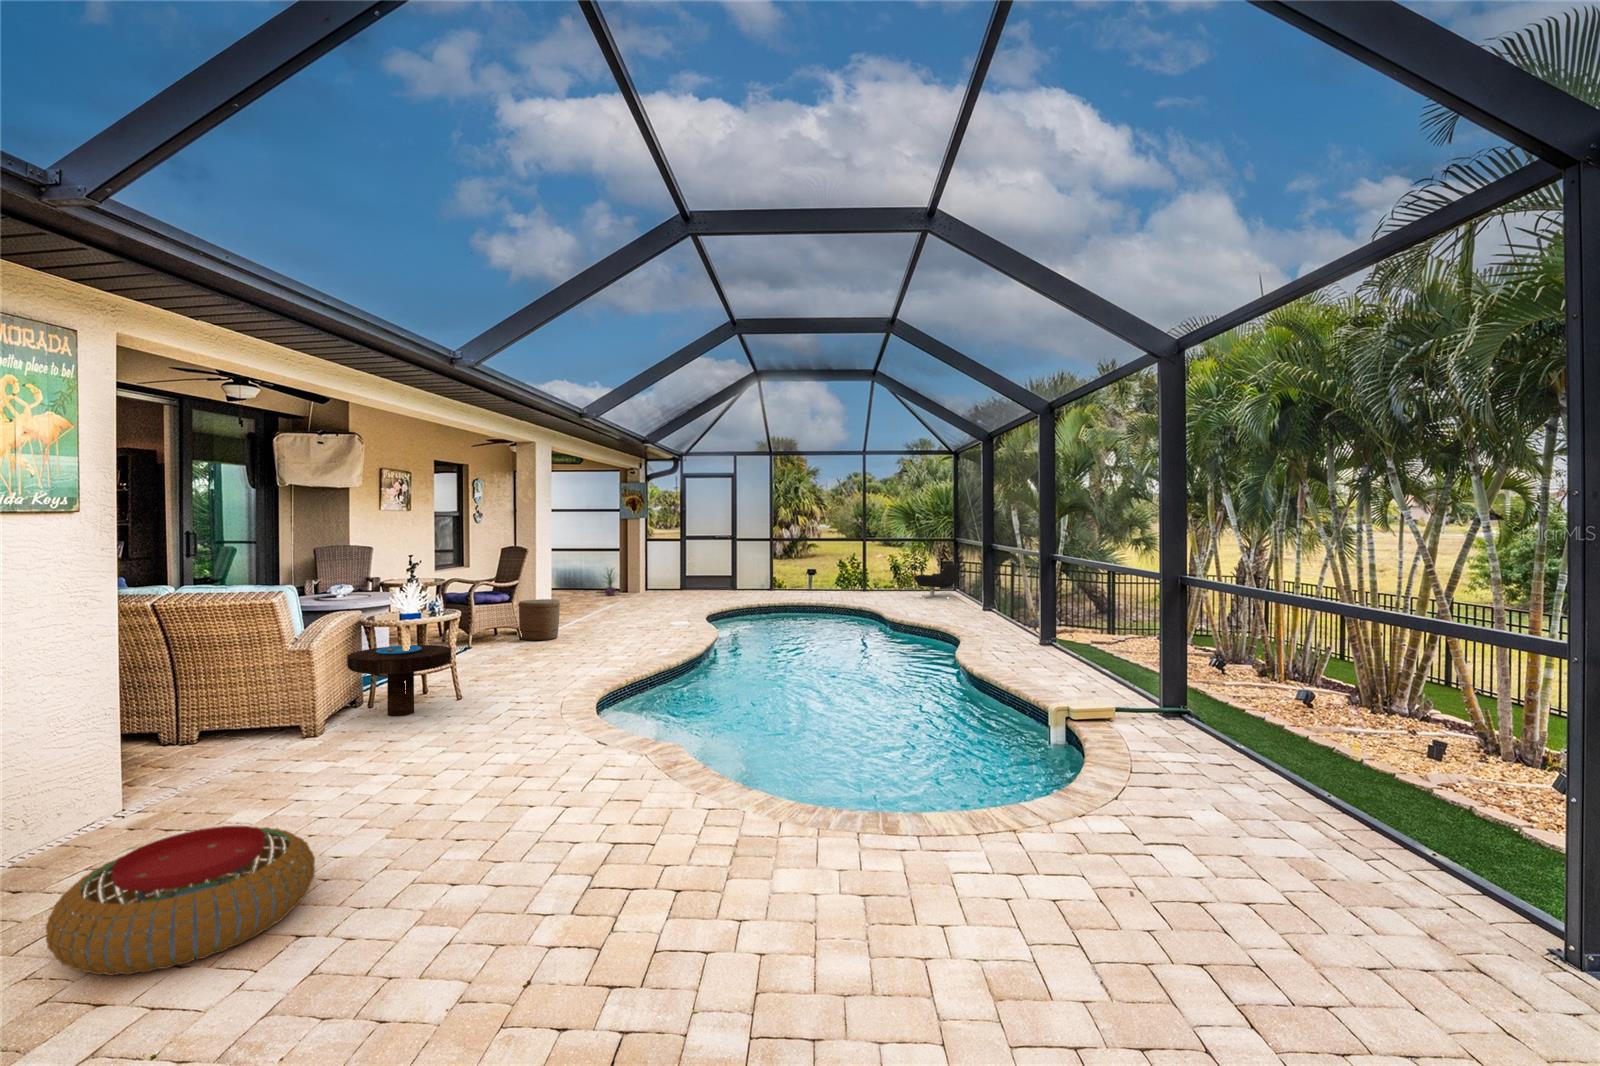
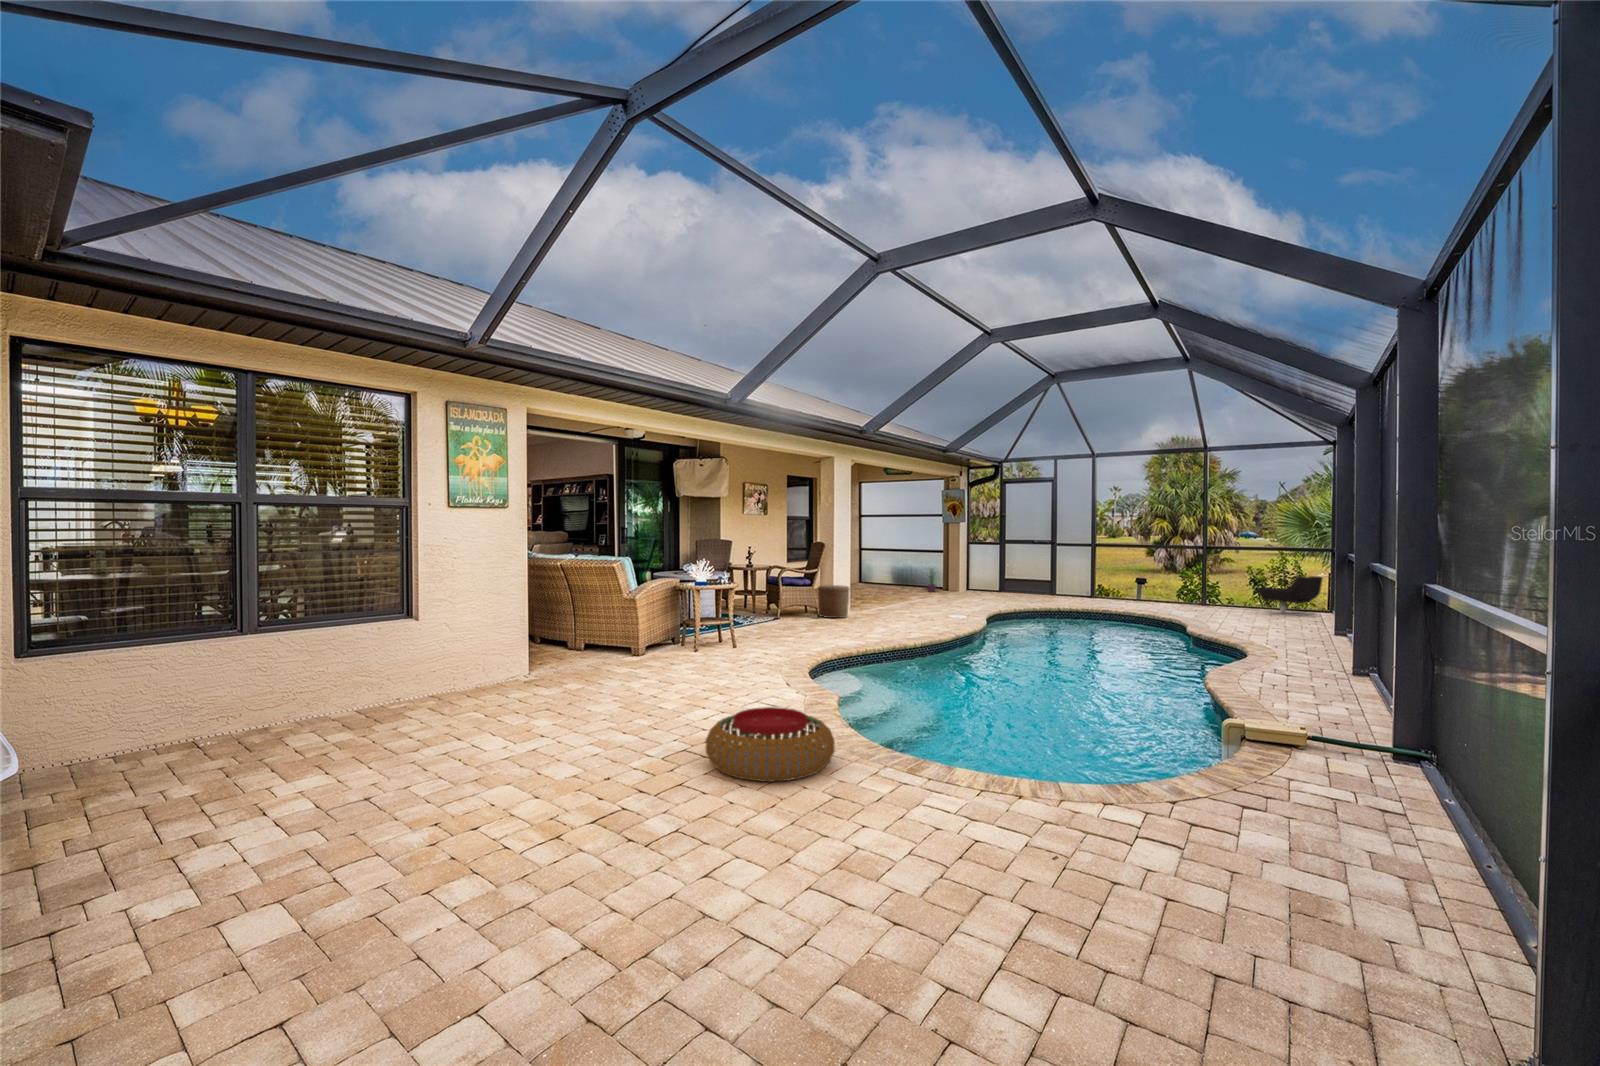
side table: present [347,645,451,716] -> none [661,604,724,651]
pouf: present [46,826,315,975] -> present [706,707,835,782]

